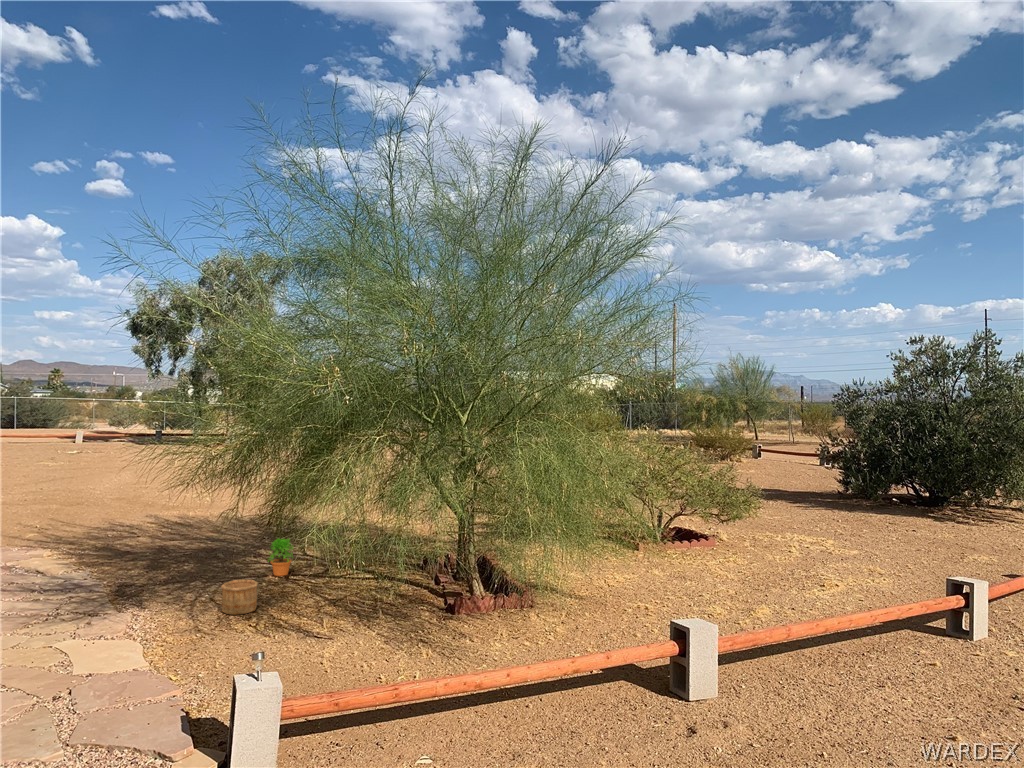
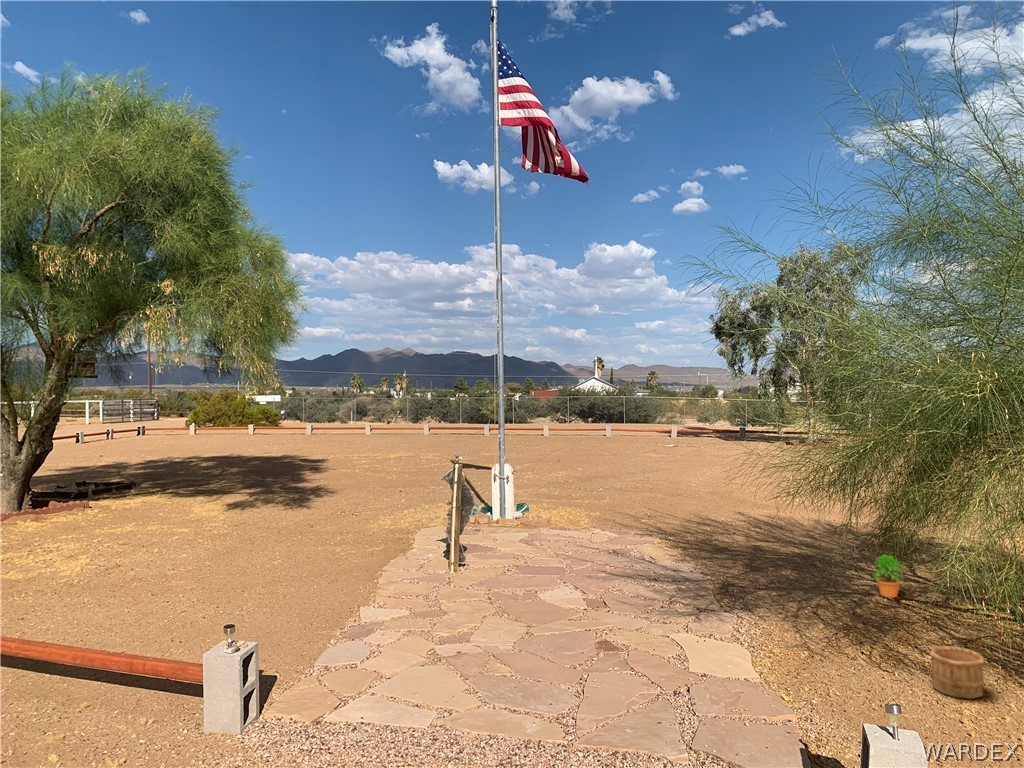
wooden bucket: present [221,580,258,615] -> present [930,646,984,699]

